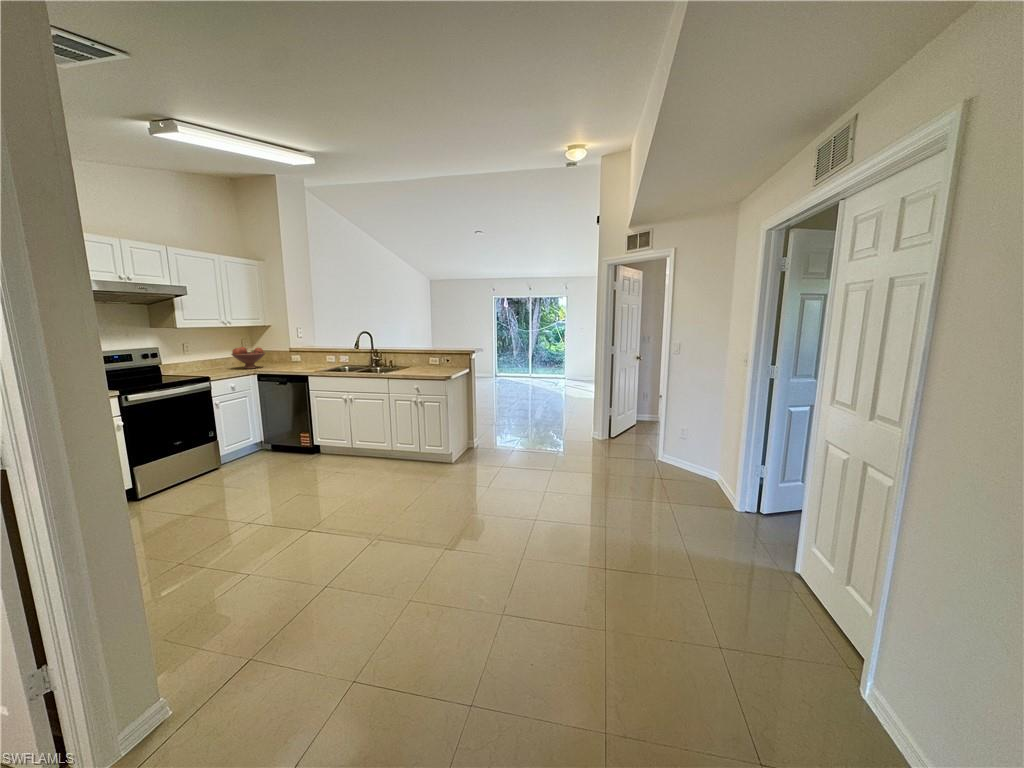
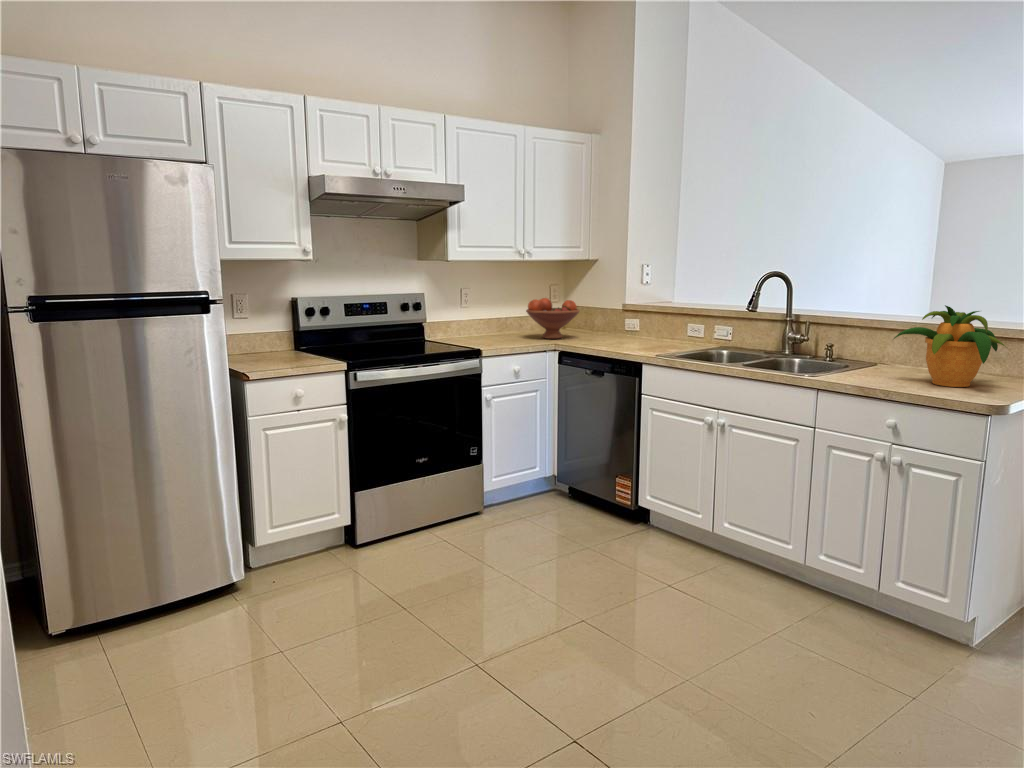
potted plant: none [413,343,449,372] -> present [894,305,1005,387]

